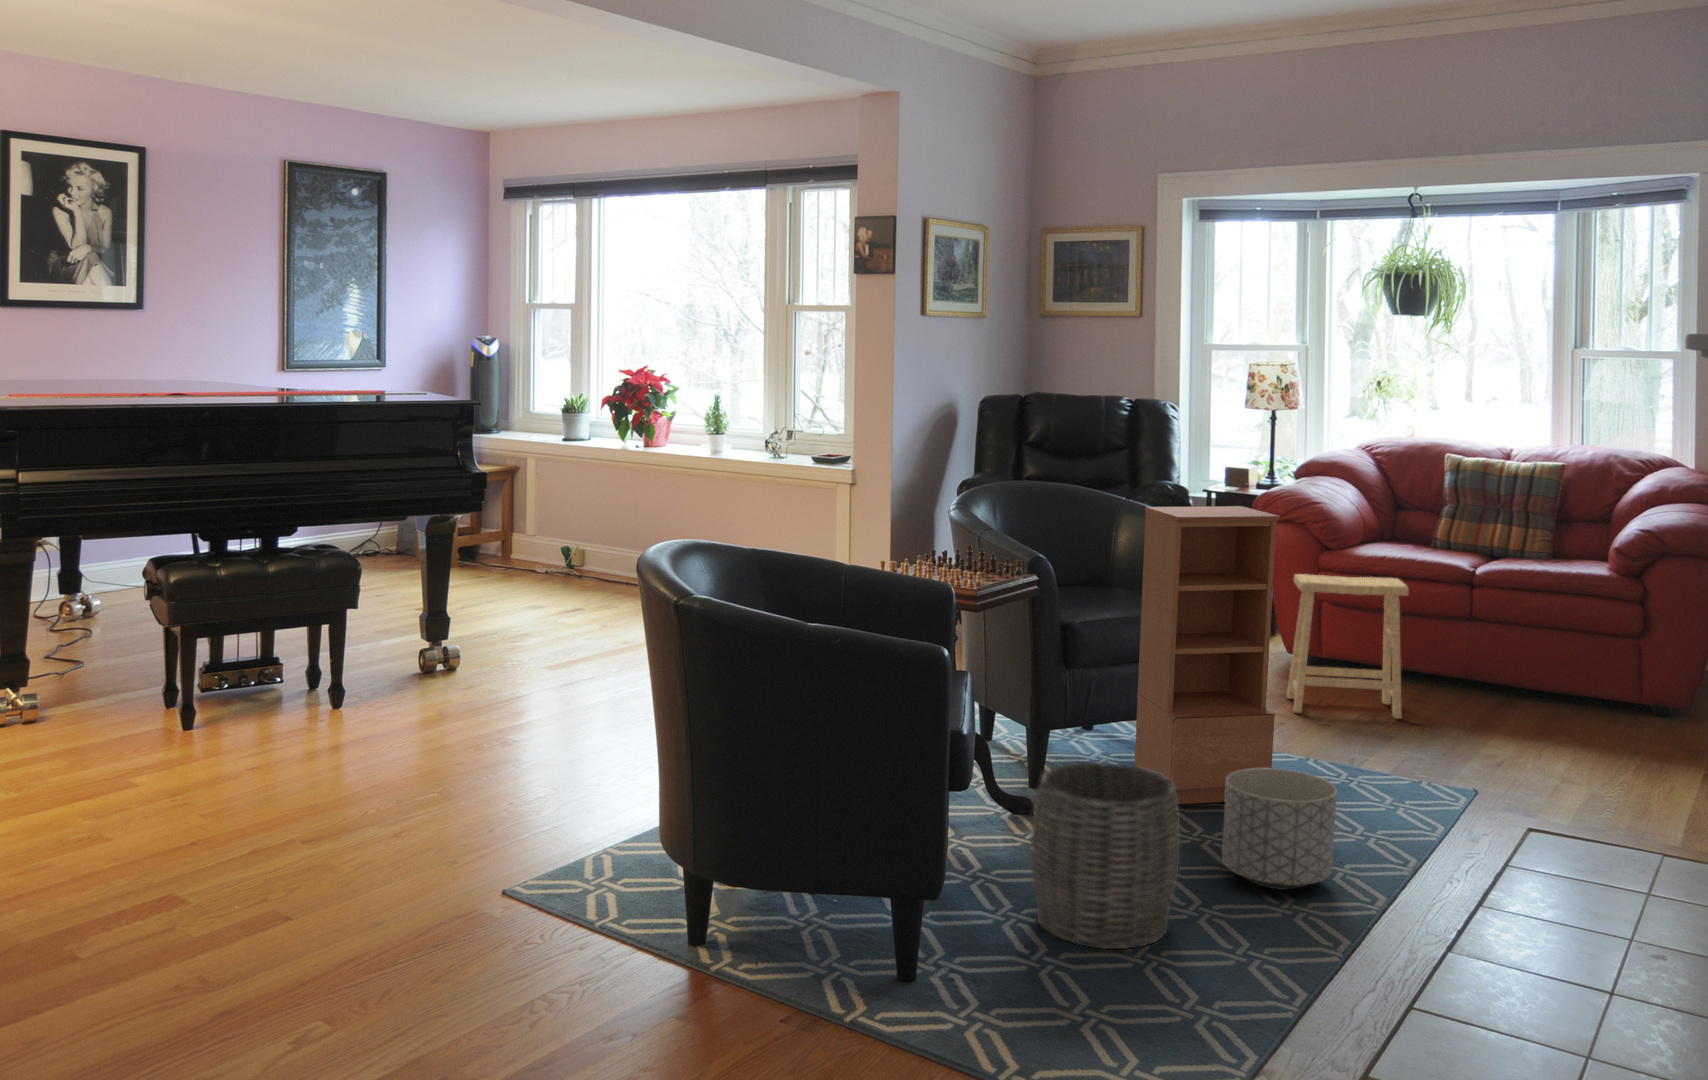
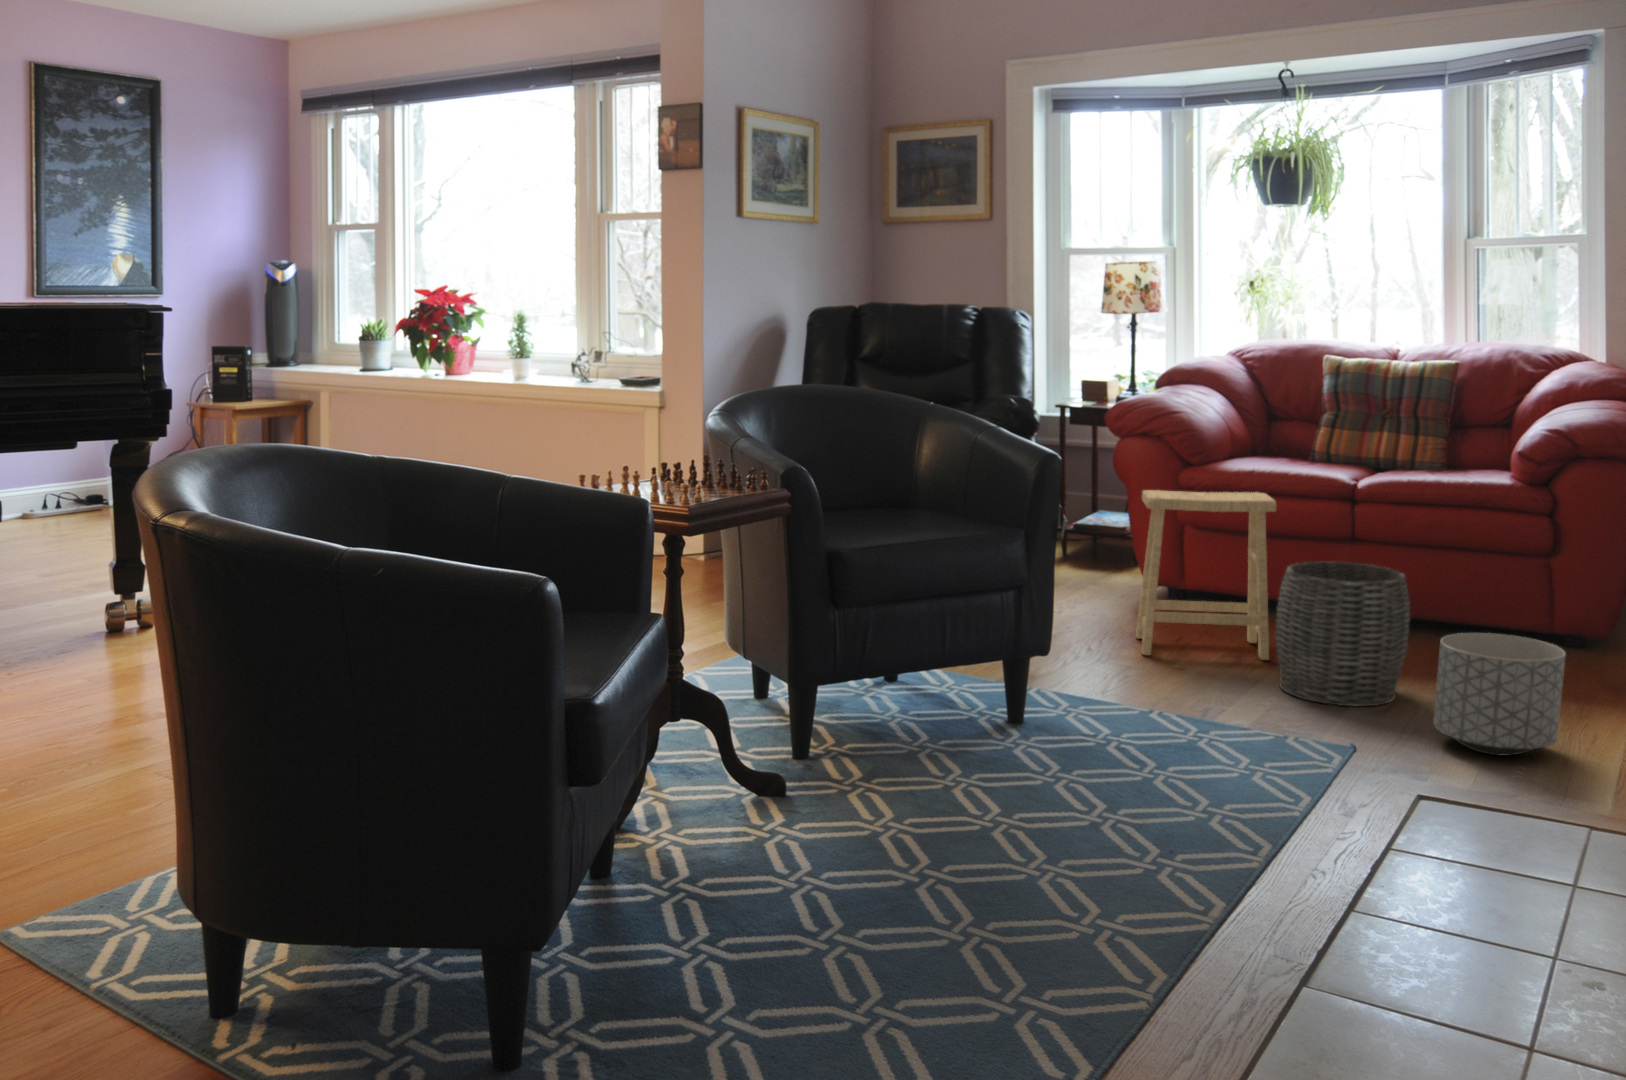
bookcase: present [1135,506,1280,804] -> none [928,391,1102,778]
woven basket: present [1031,763,1181,949] -> present [1275,562,1410,706]
planter: present [1222,768,1337,890] -> present [1433,633,1566,756]

